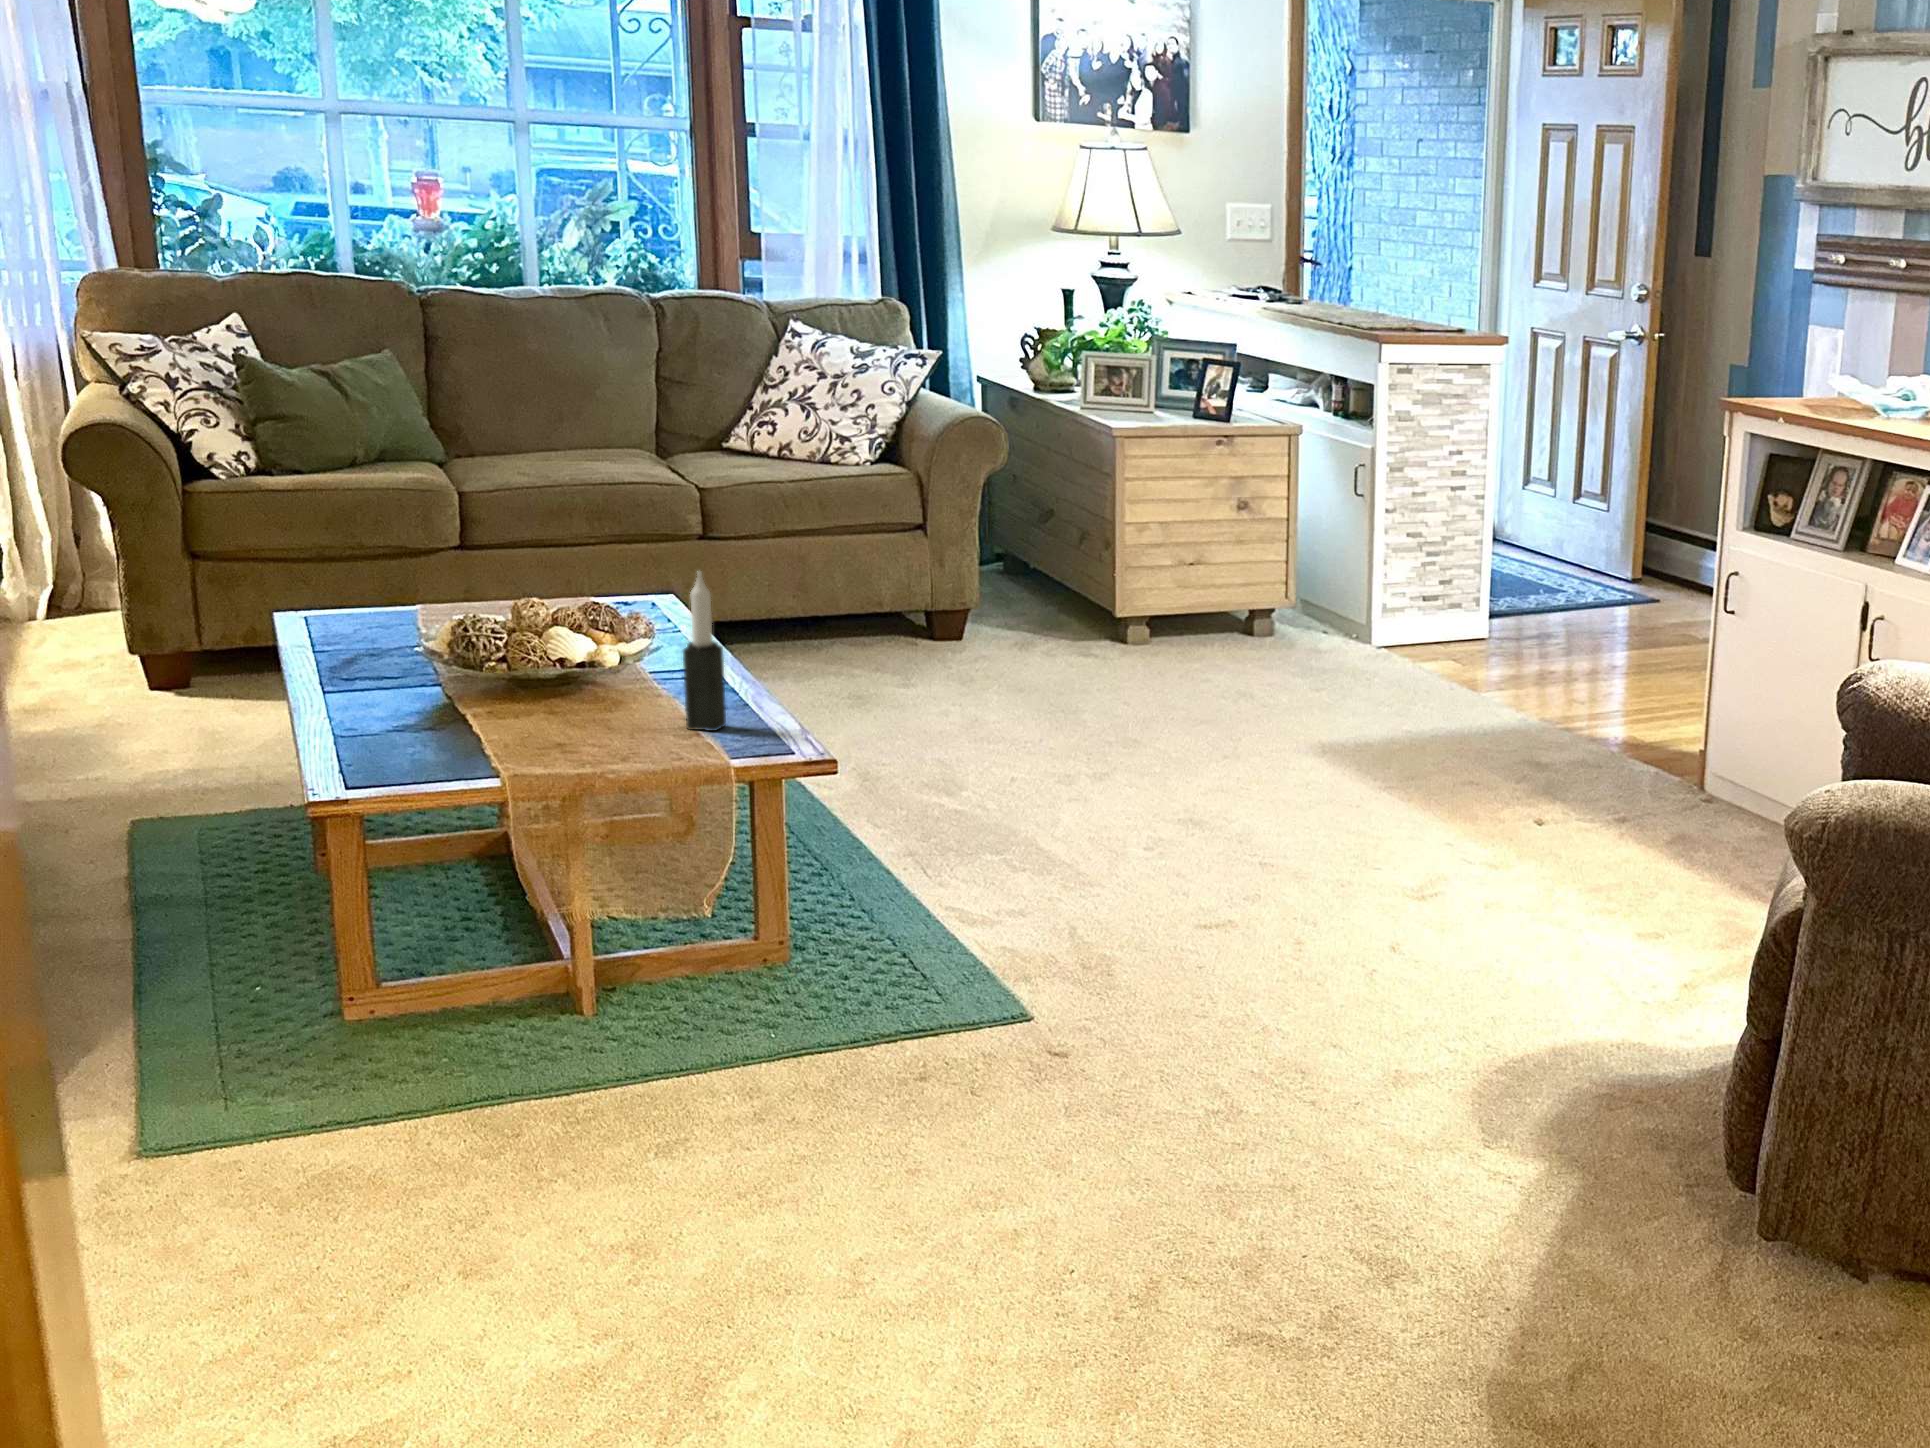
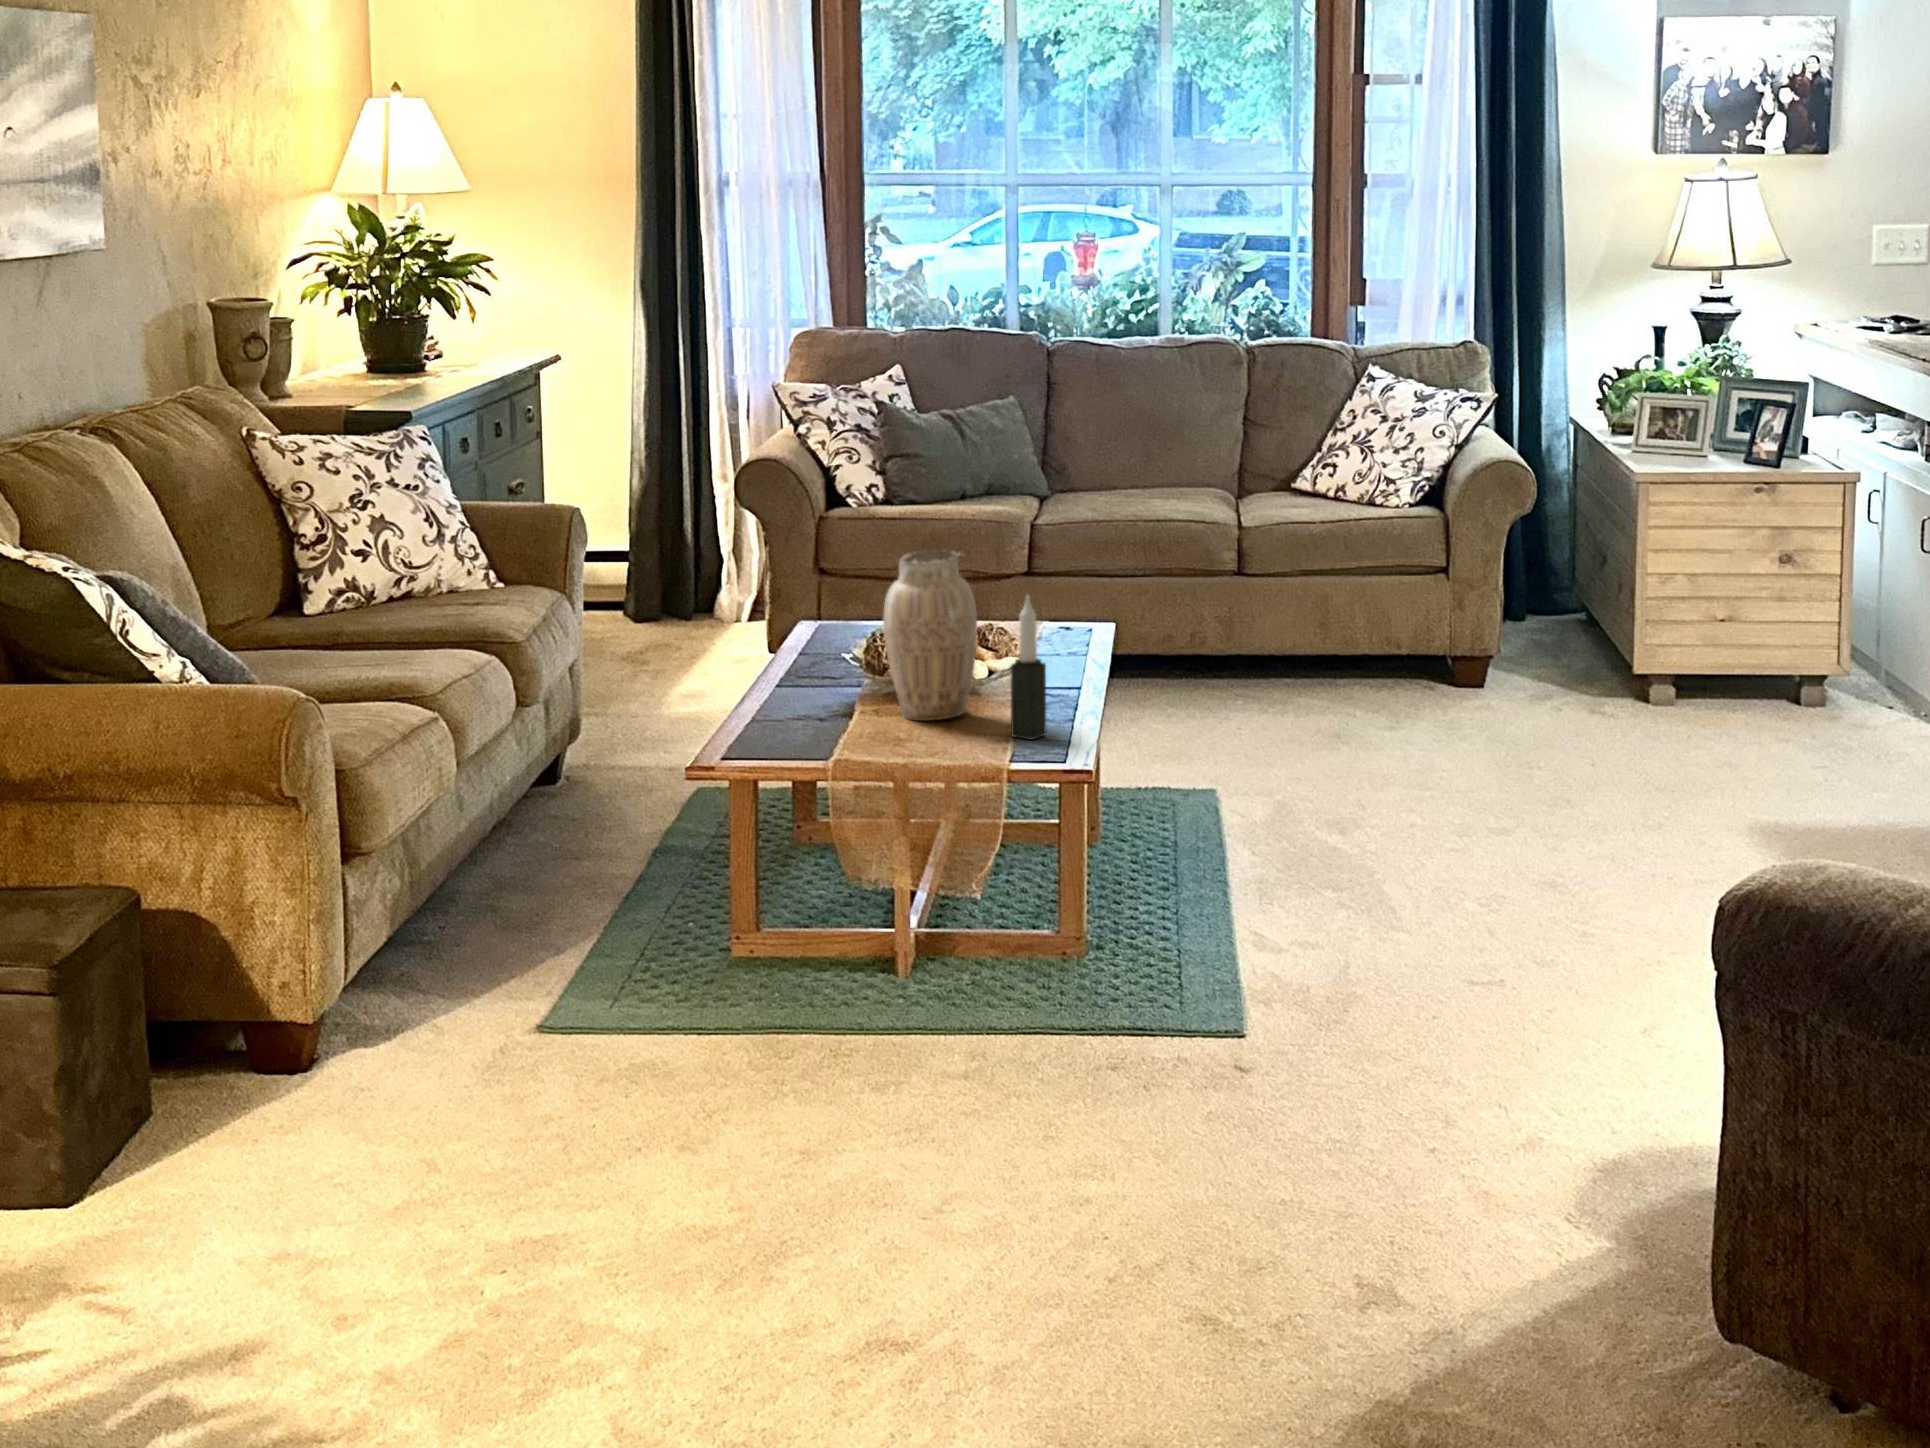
vase: none [506,522,623,721] -> present [883,549,977,720]

